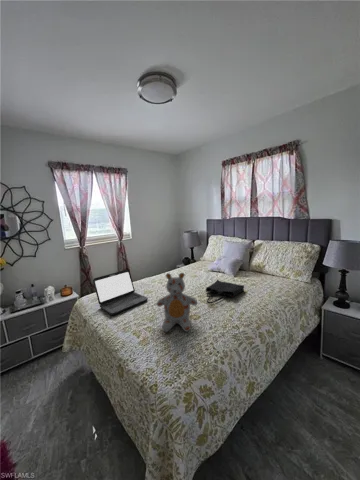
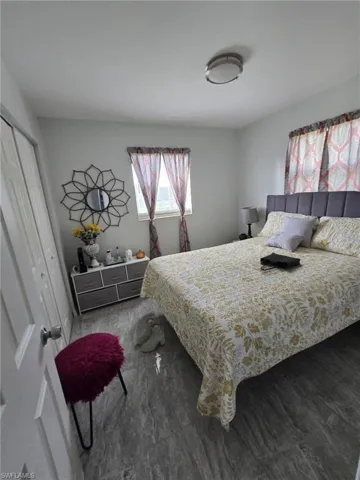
laptop: present [93,270,148,315] -> none [163,238,206,272]
stuffed bear: present [157,273,197,332] -> none [214,239,251,288]
boots: none [53,383,96,440] -> present [137,318,165,352]

